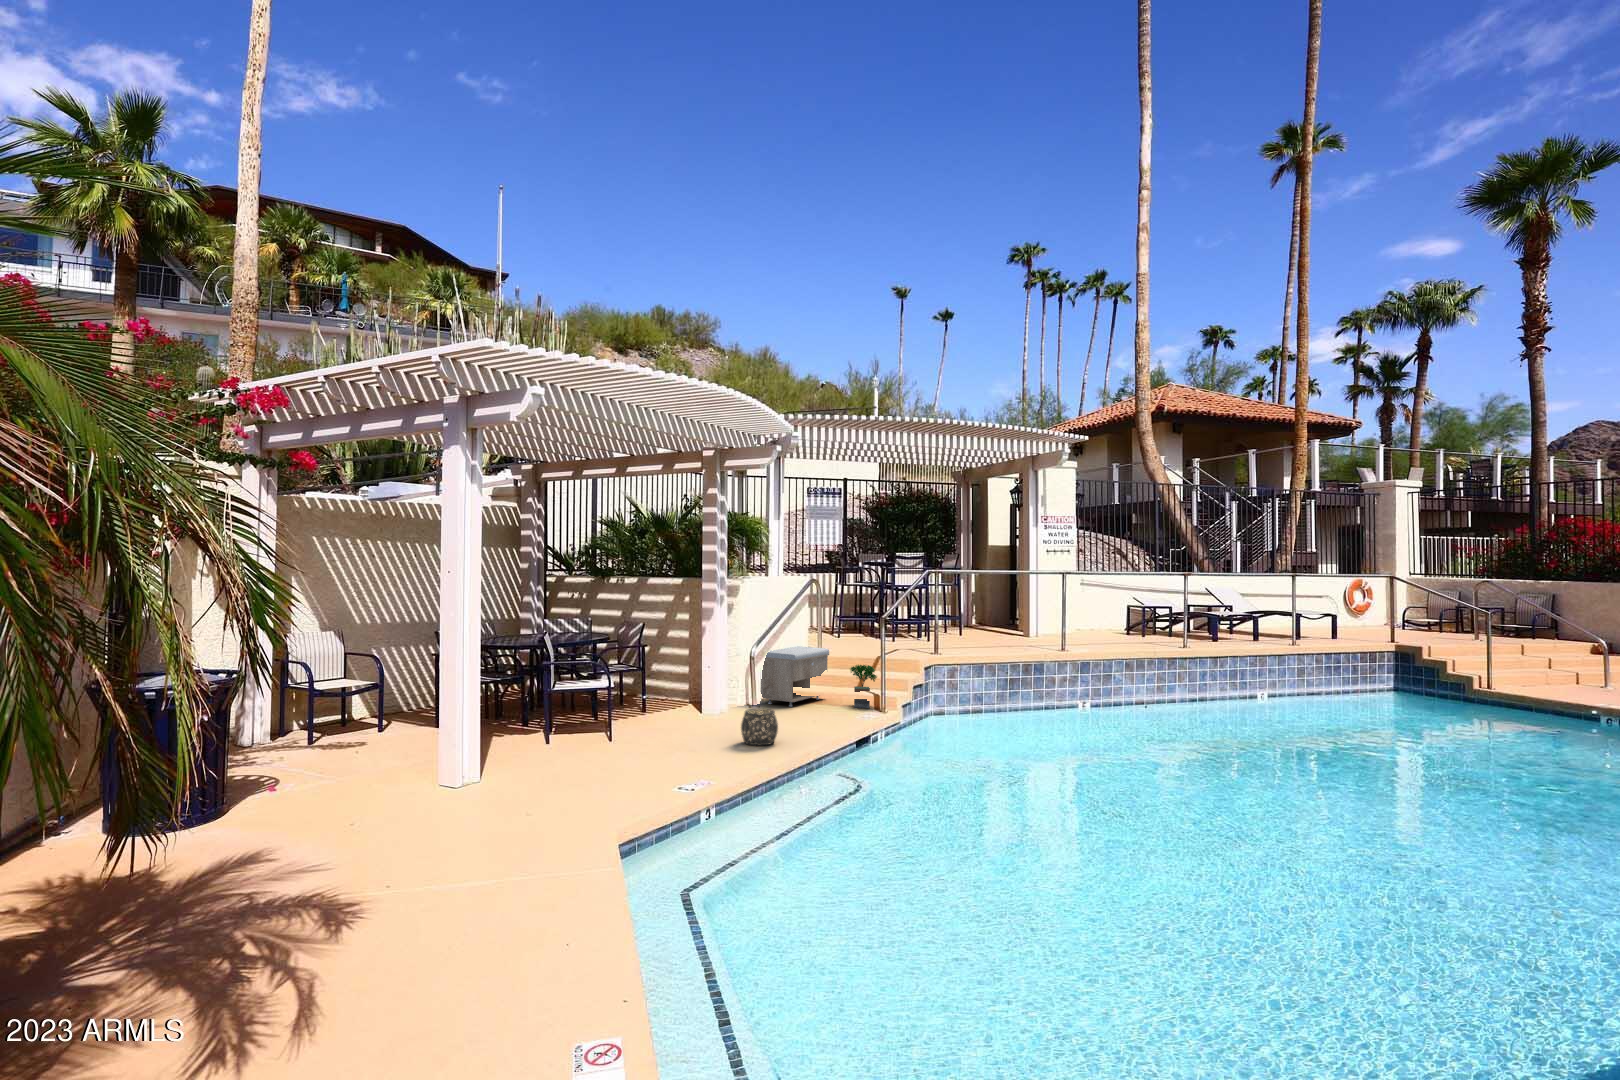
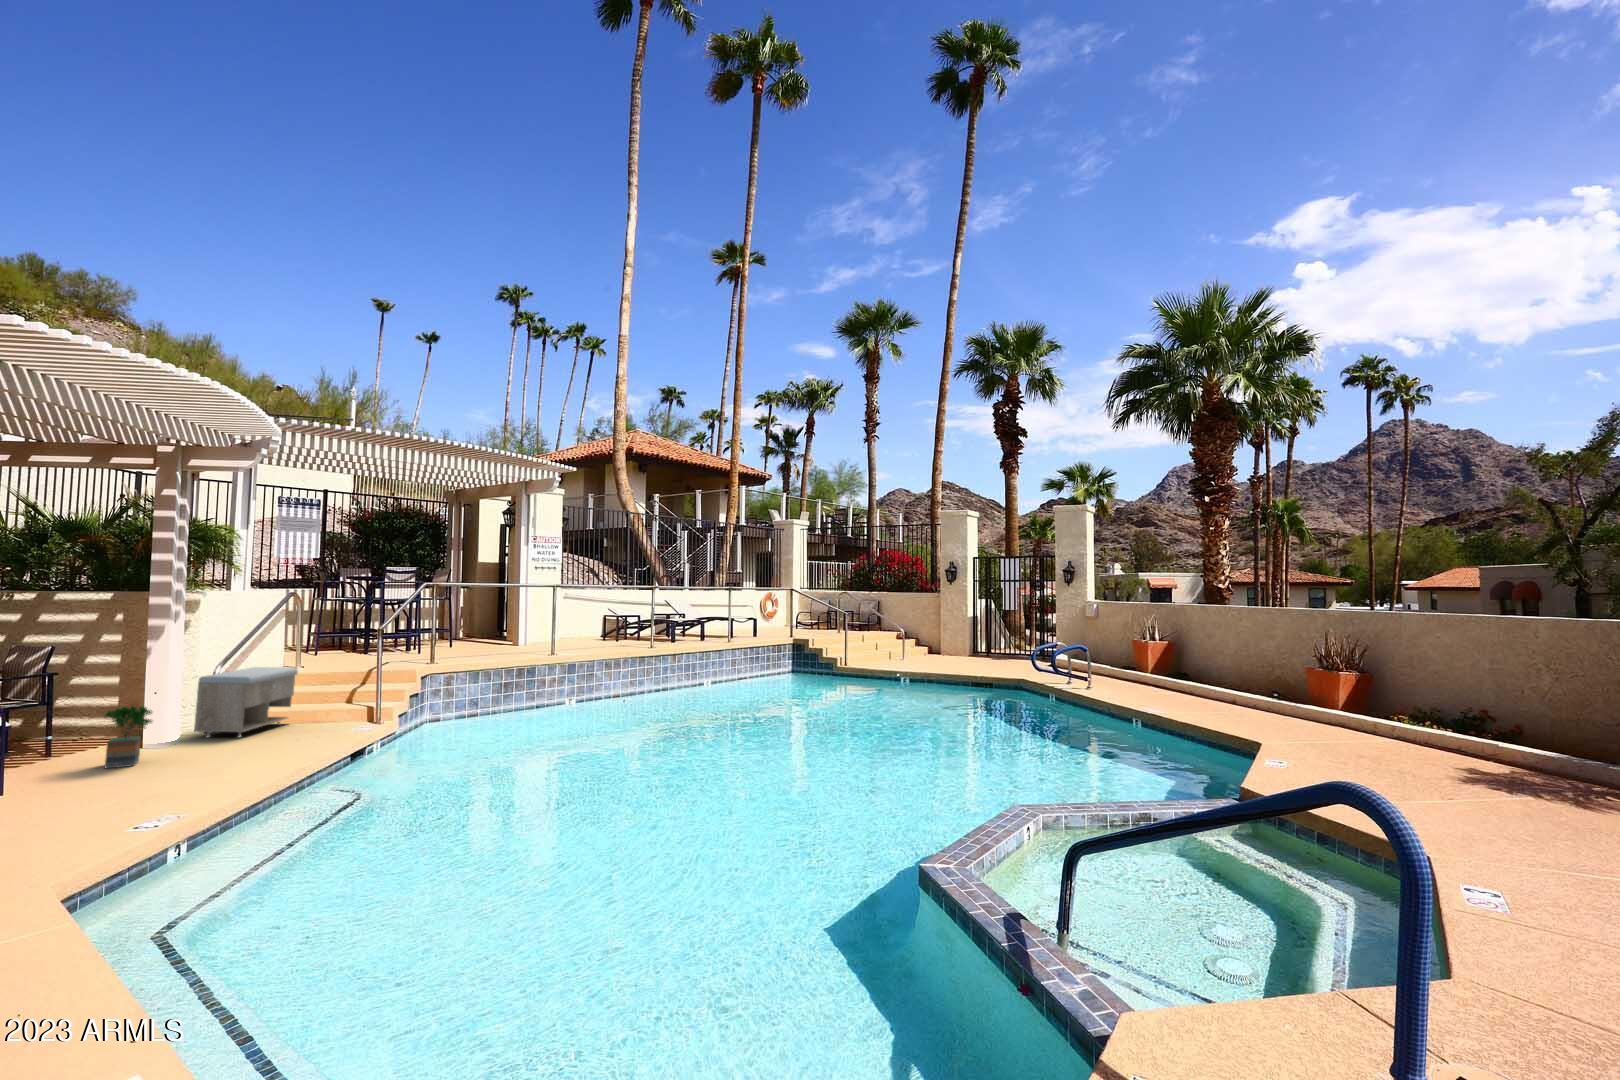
potted tree: present [850,665,877,708] -> present [104,706,152,768]
woven basket: present [741,709,778,746] -> none [156,747,218,796]

